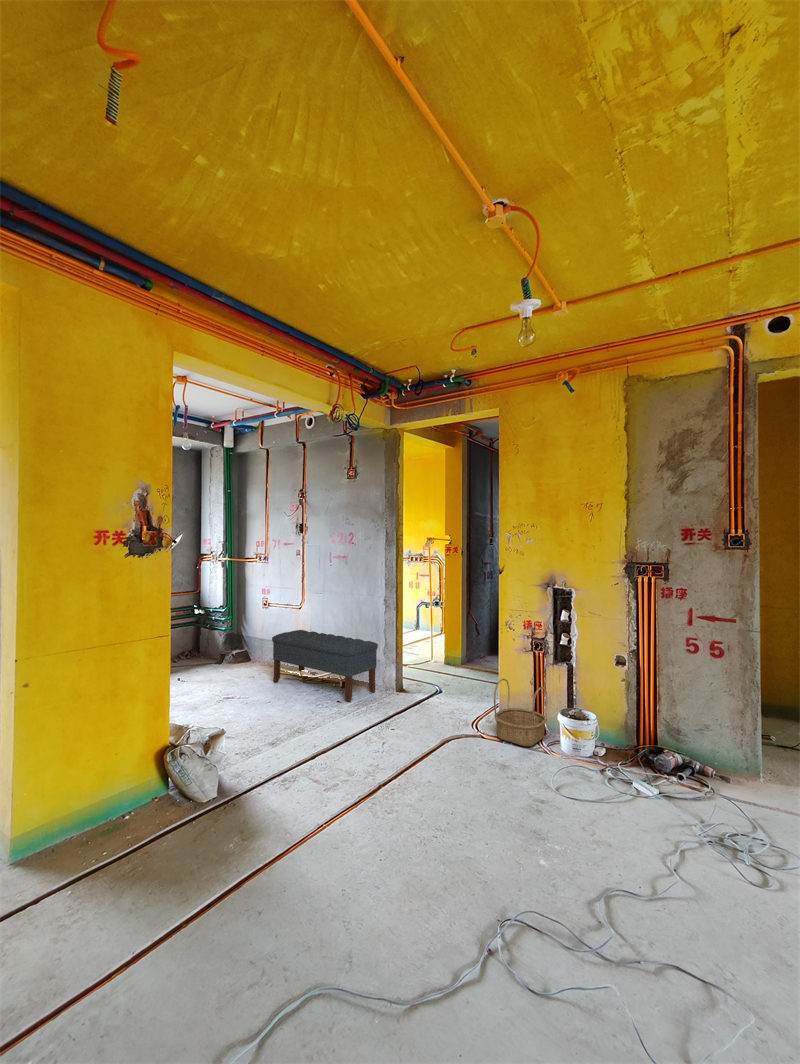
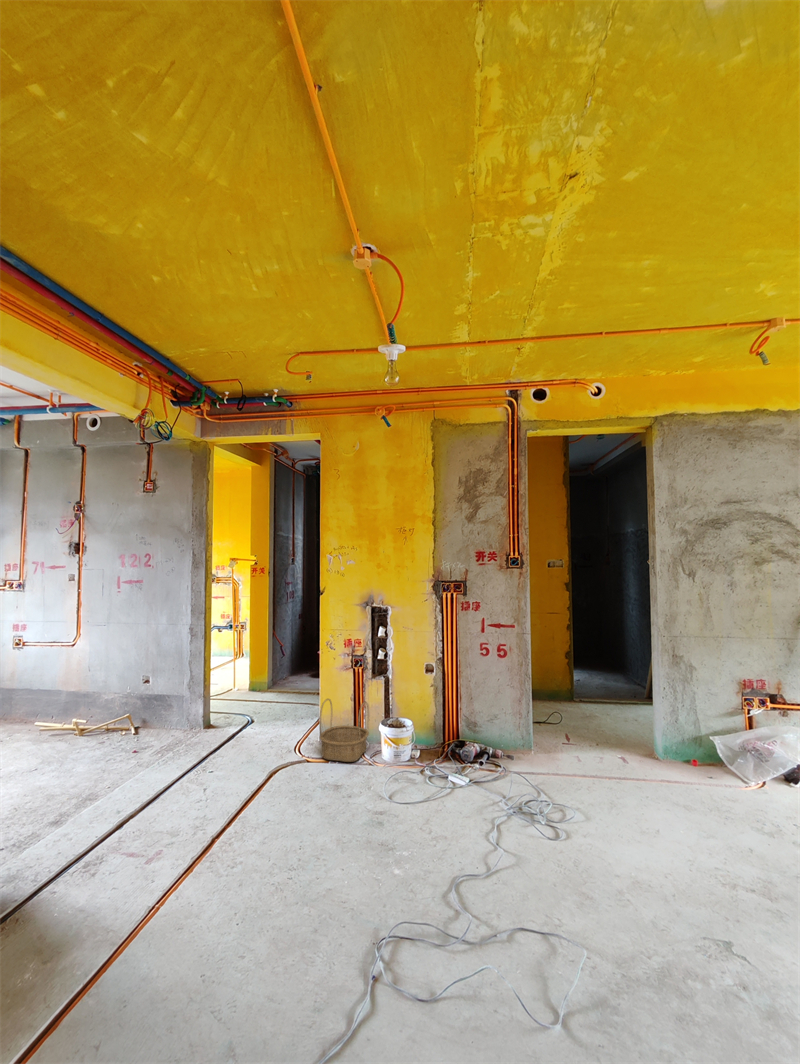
bench: present [272,630,378,703] -> none [32,672,181,752]

